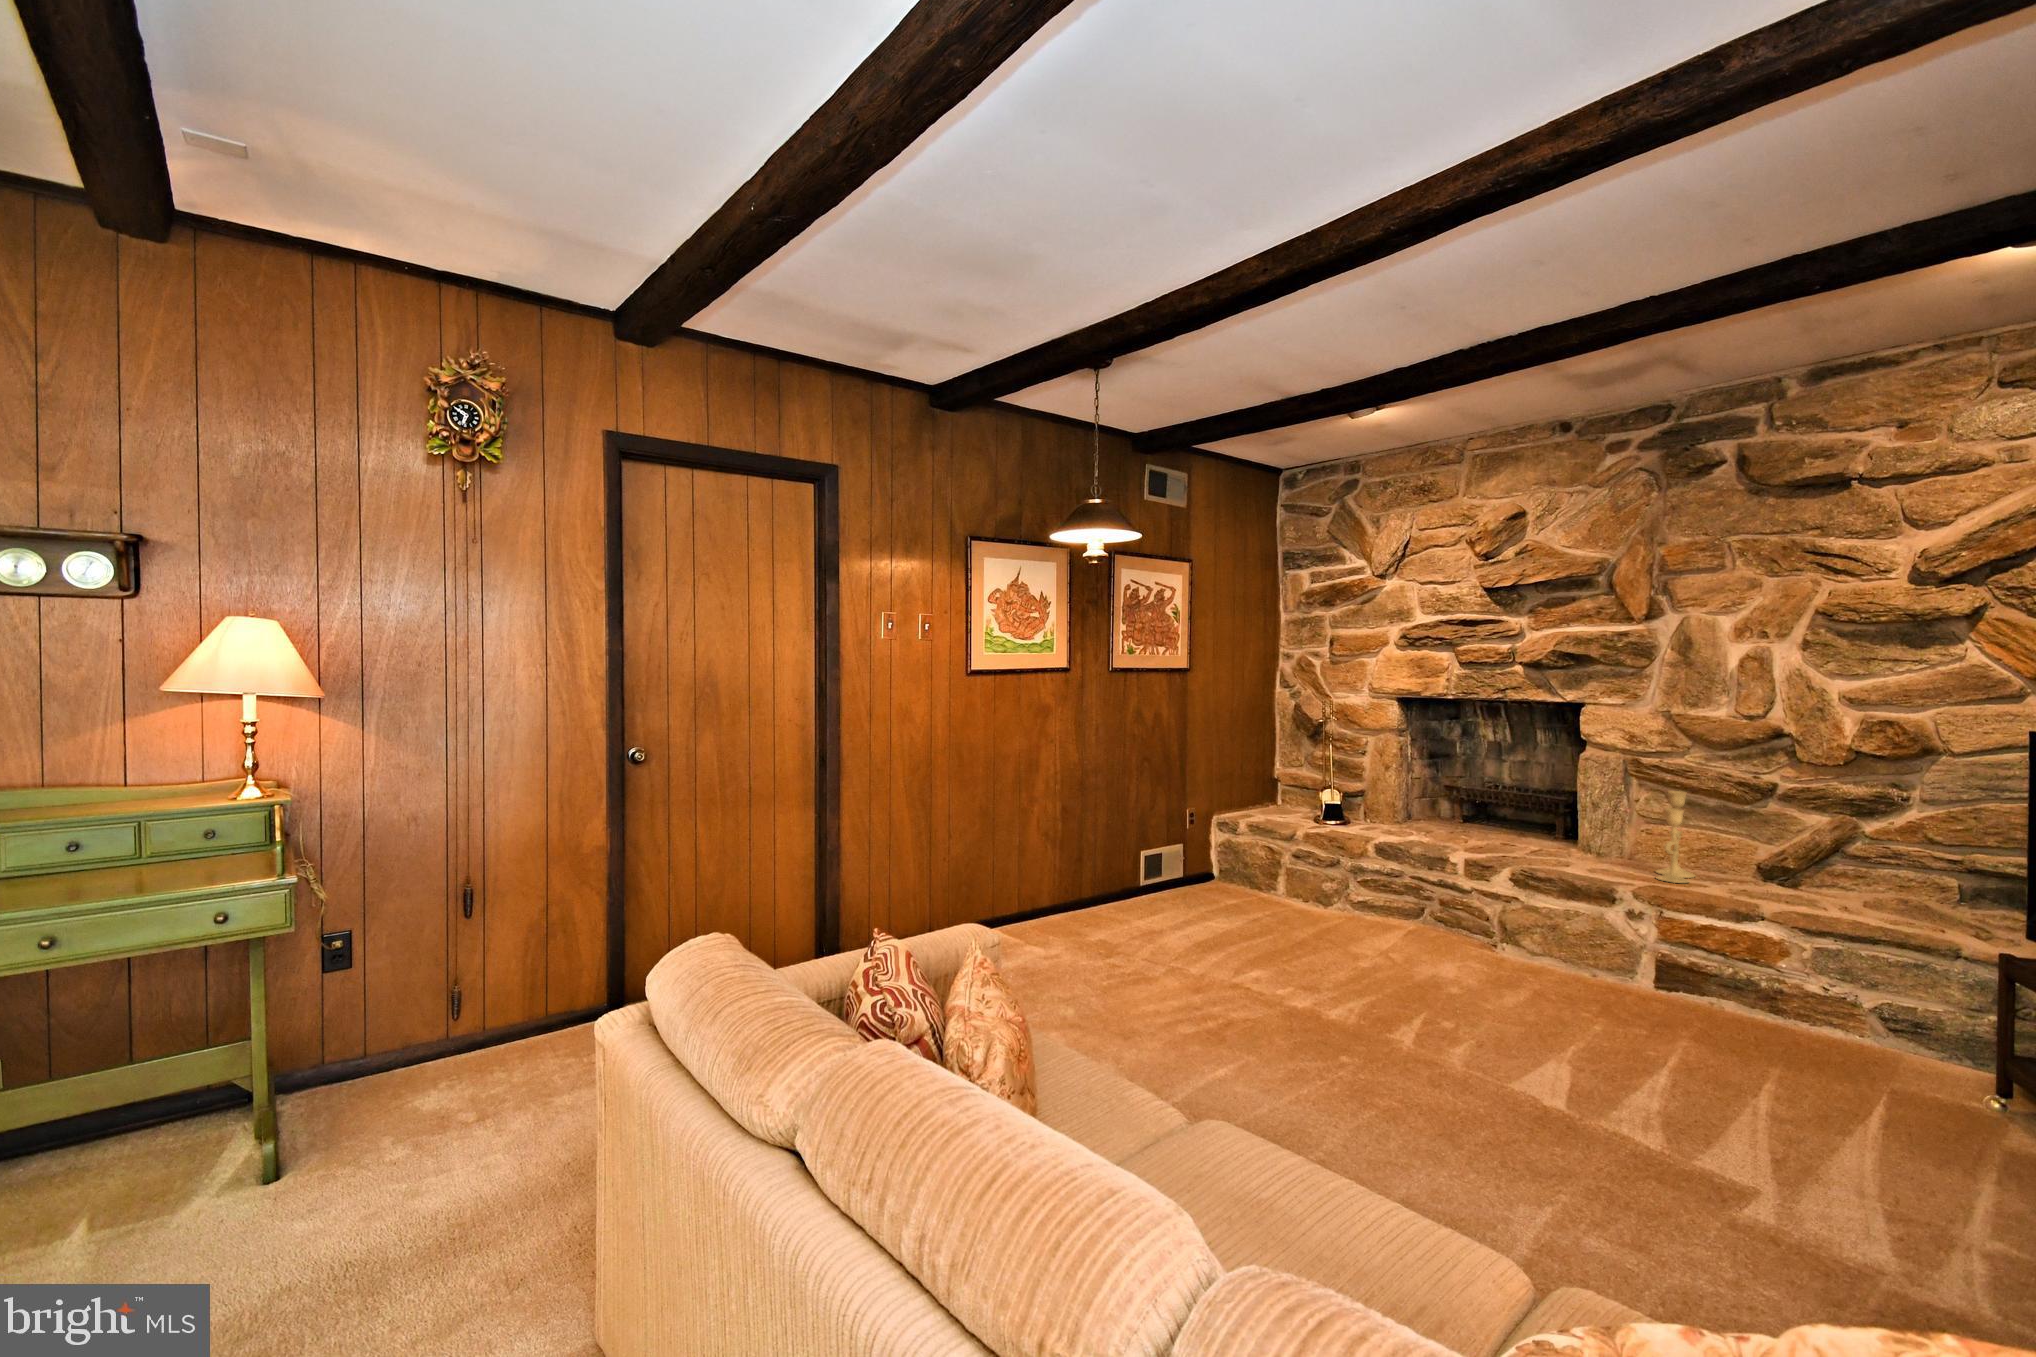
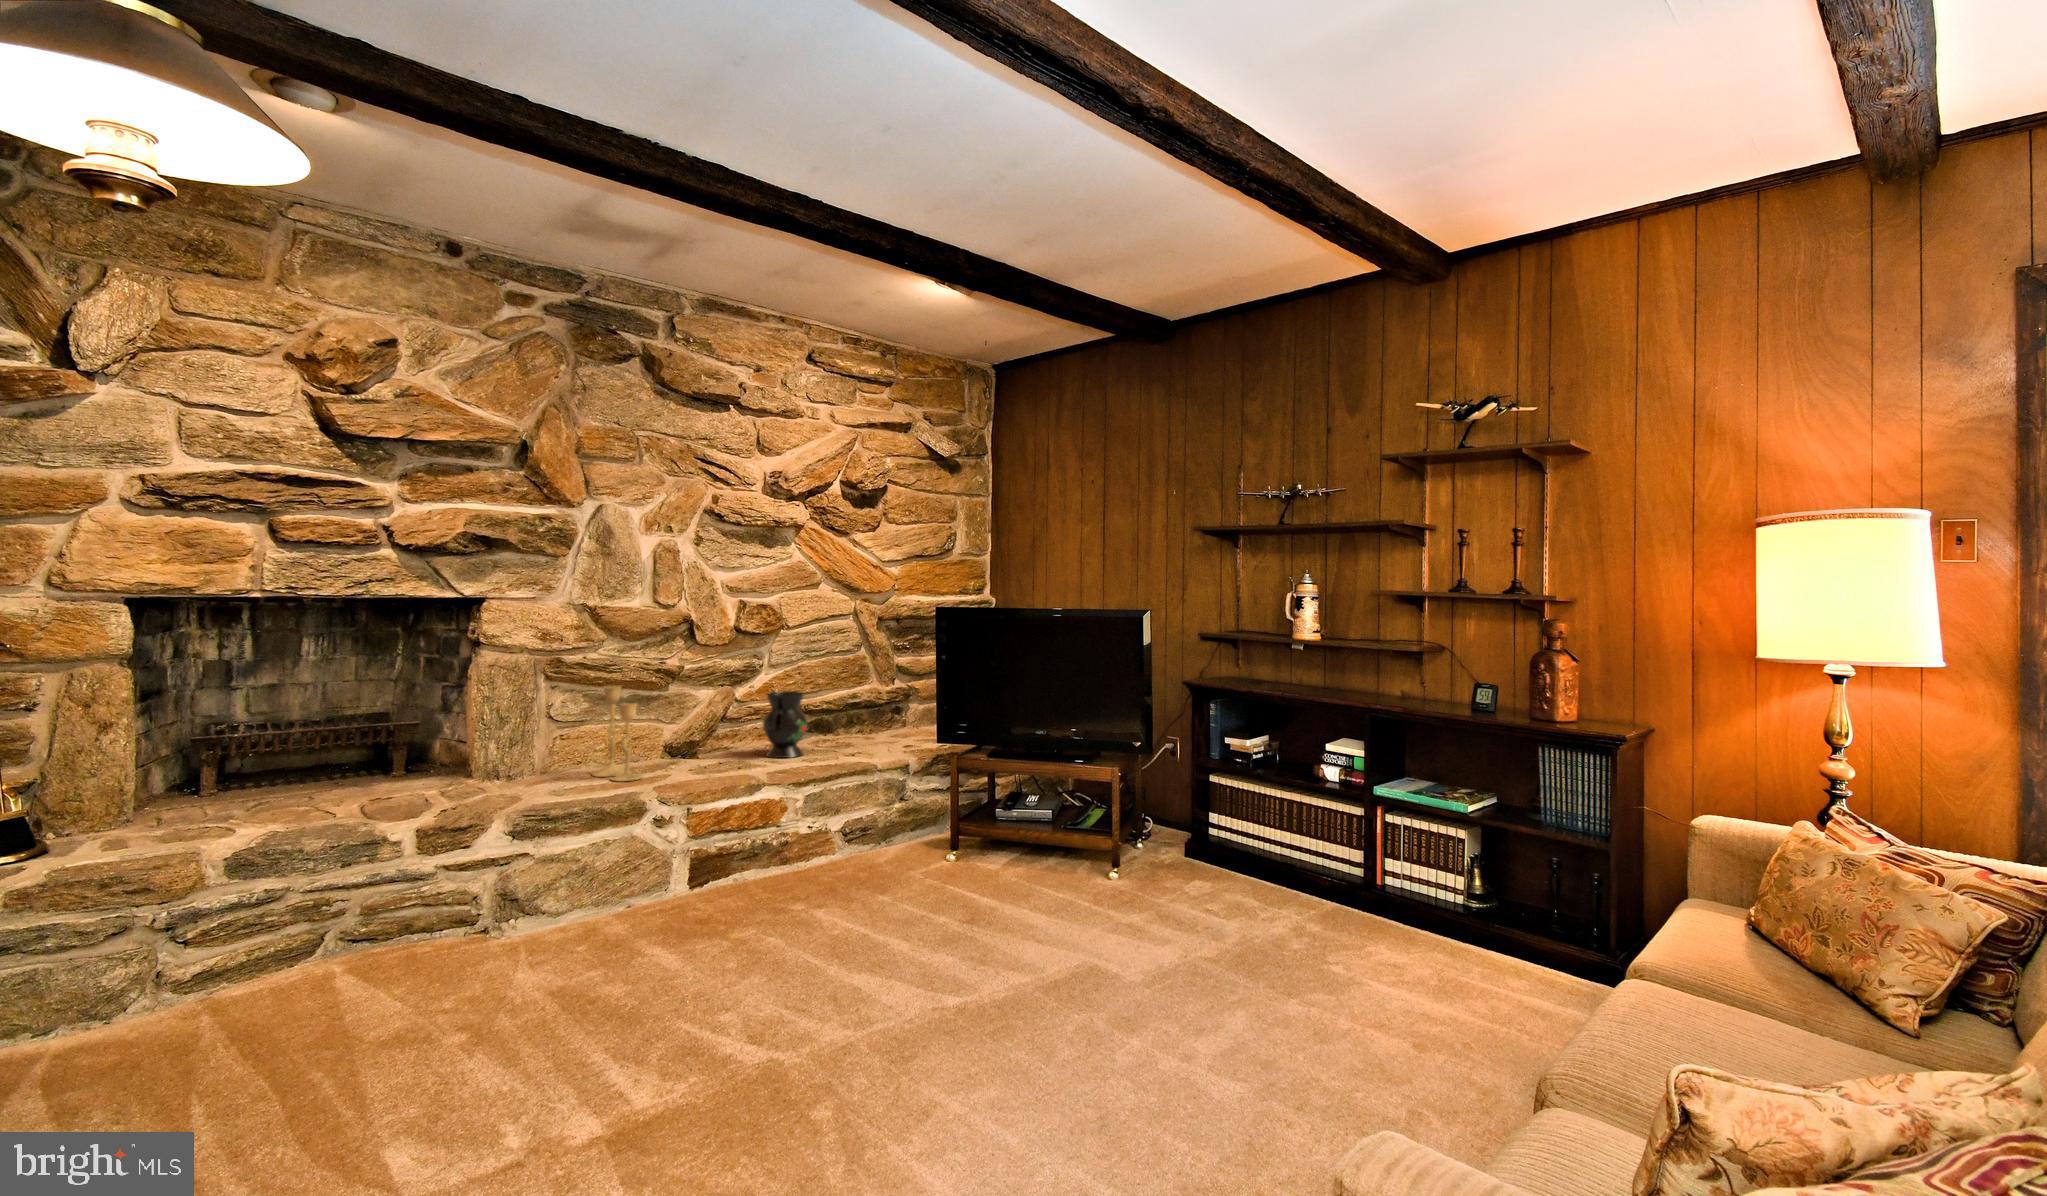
decorative vase: none [1862,832,1959,920] -> present [763,691,807,758]

